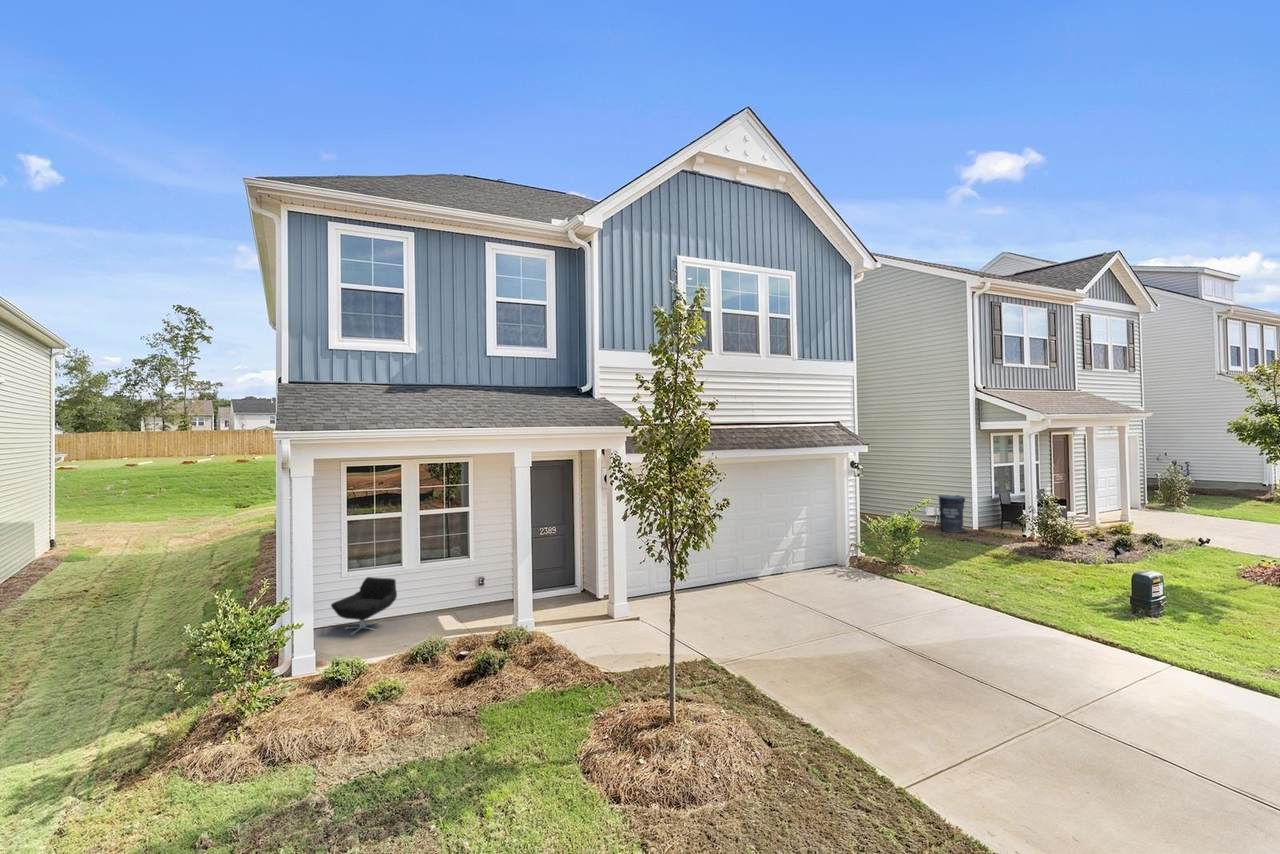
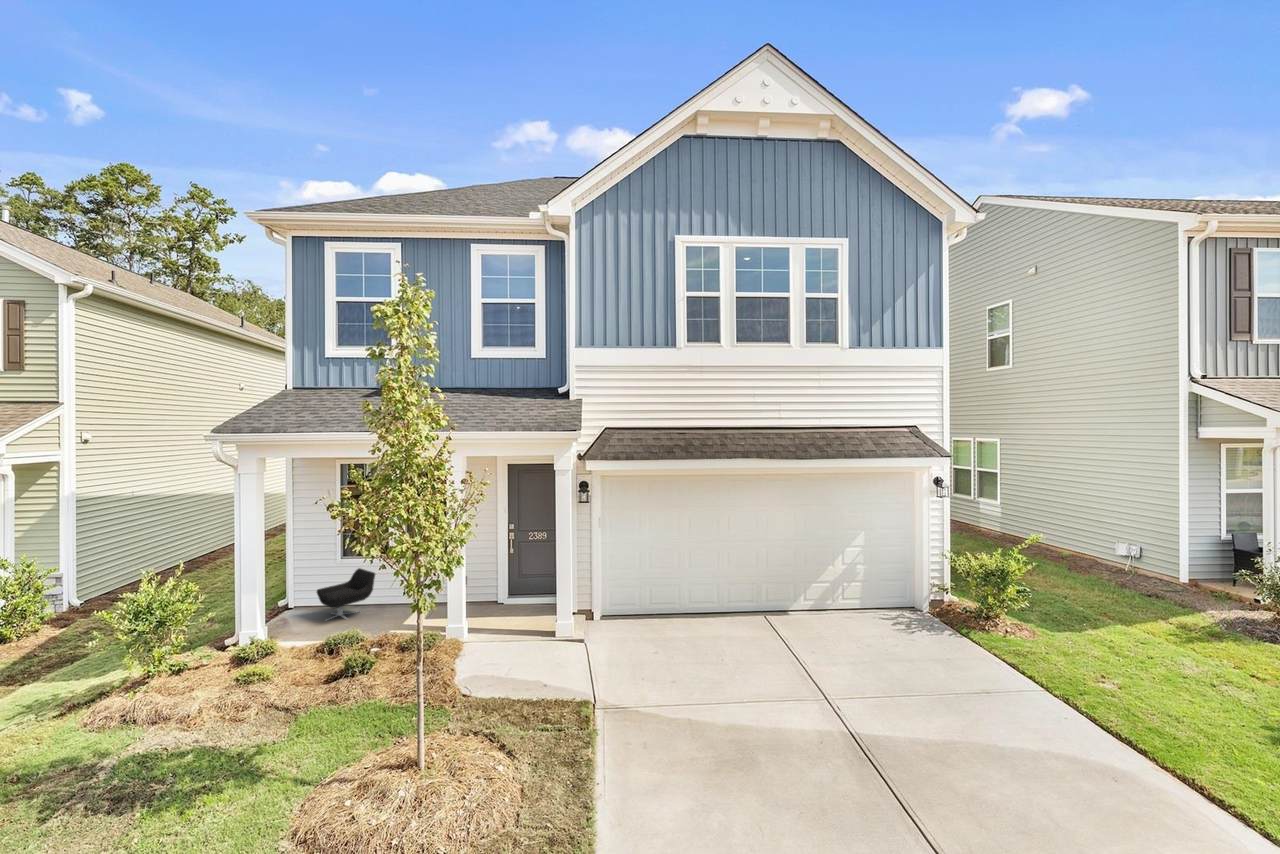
trash can: present [938,495,965,533] -> none [1122,528,1171,584]

